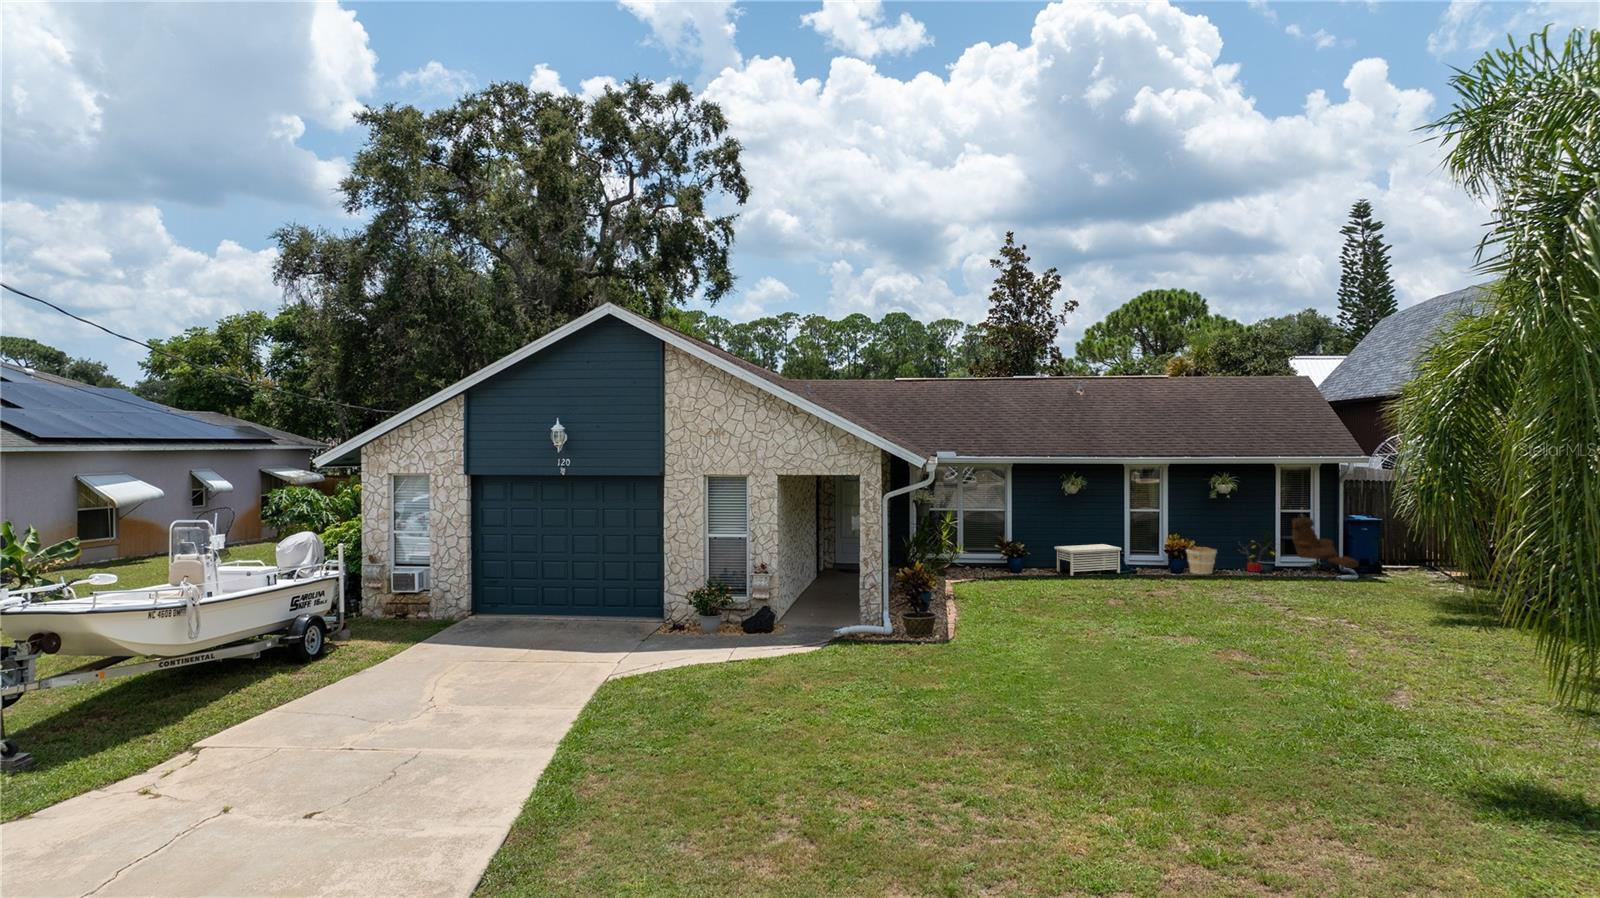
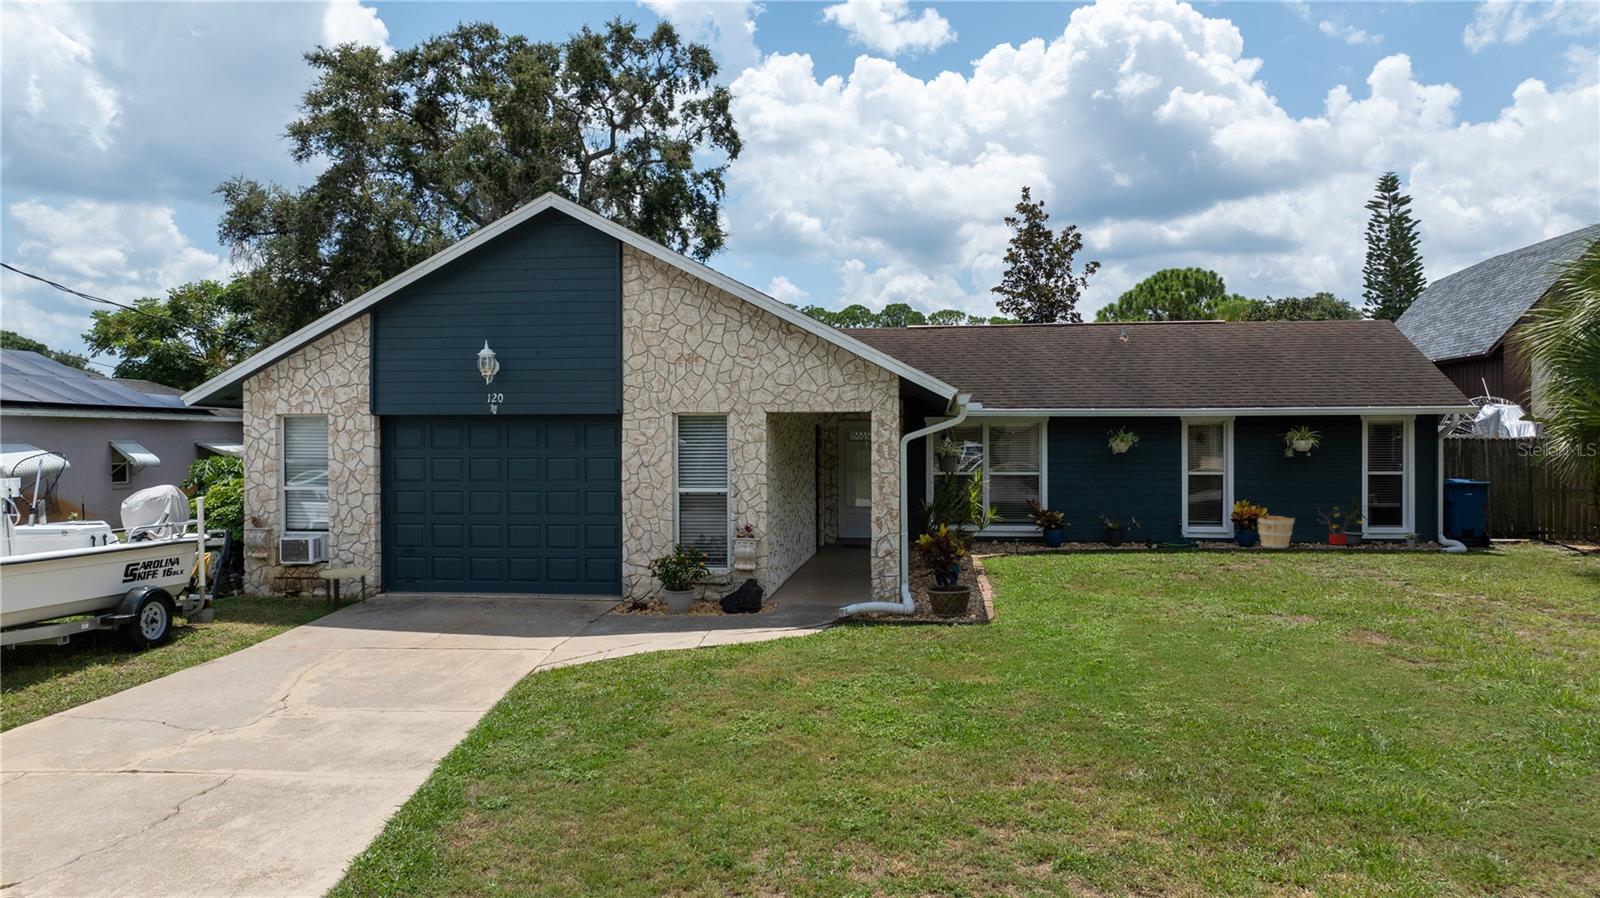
lounge chair: present [1292,518,1359,574] -> none [1381,481,1466,547]
storage bench: present [1054,544,1121,576] -> none [1098,514,1179,550]
side table: none [424,594,462,628] -> present [320,567,369,609]

